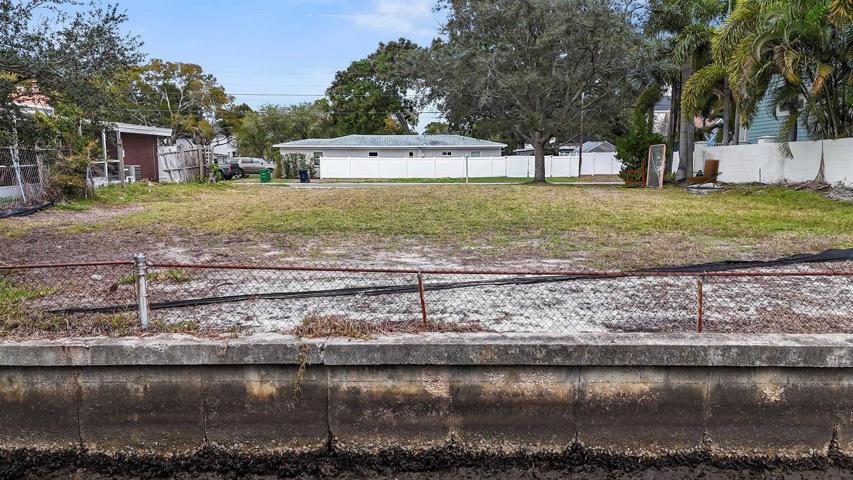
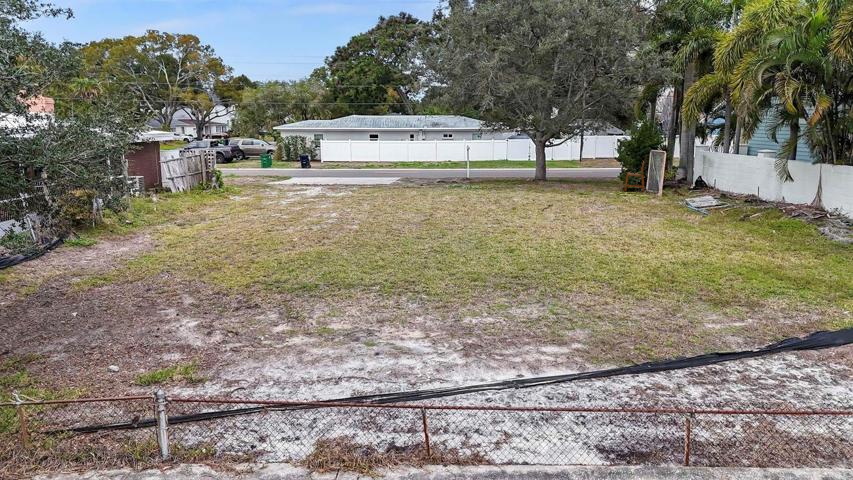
lounge chair: present [685,160,723,189] -> none [683,164,721,195]

